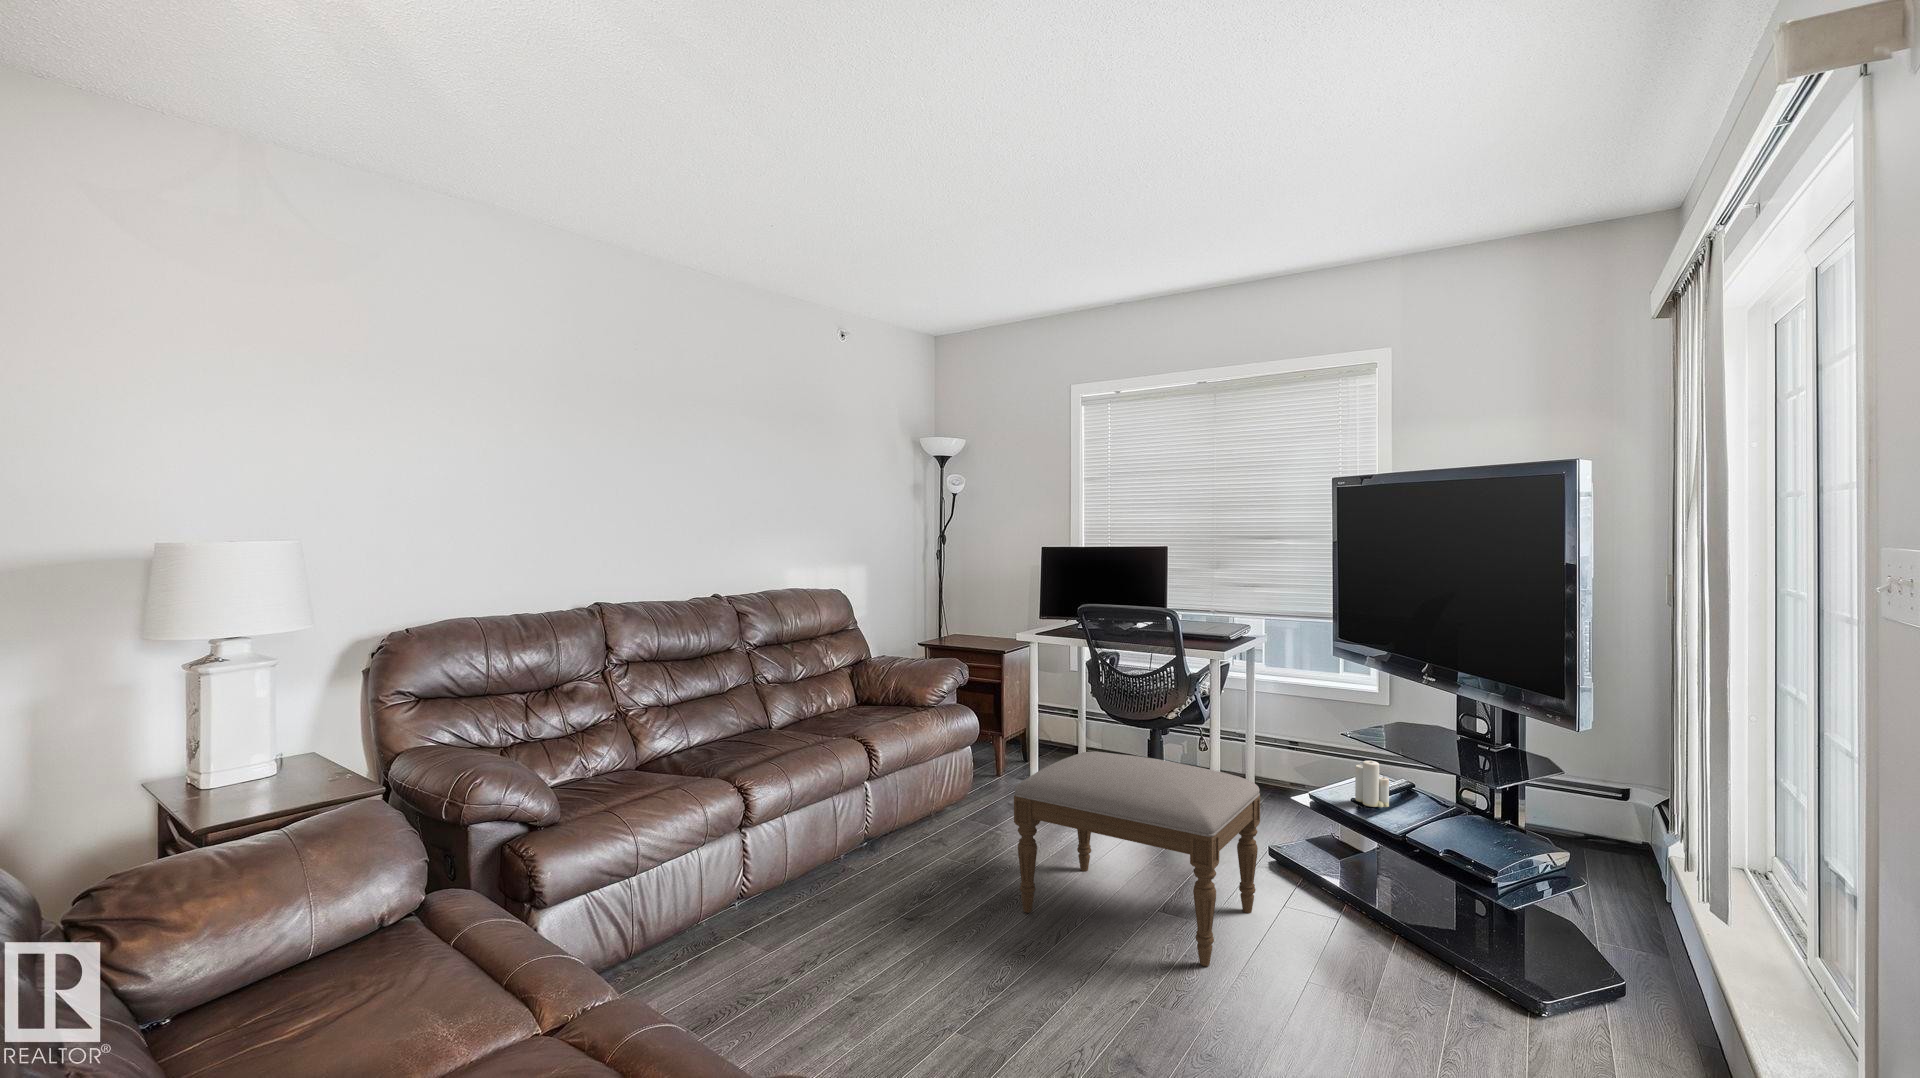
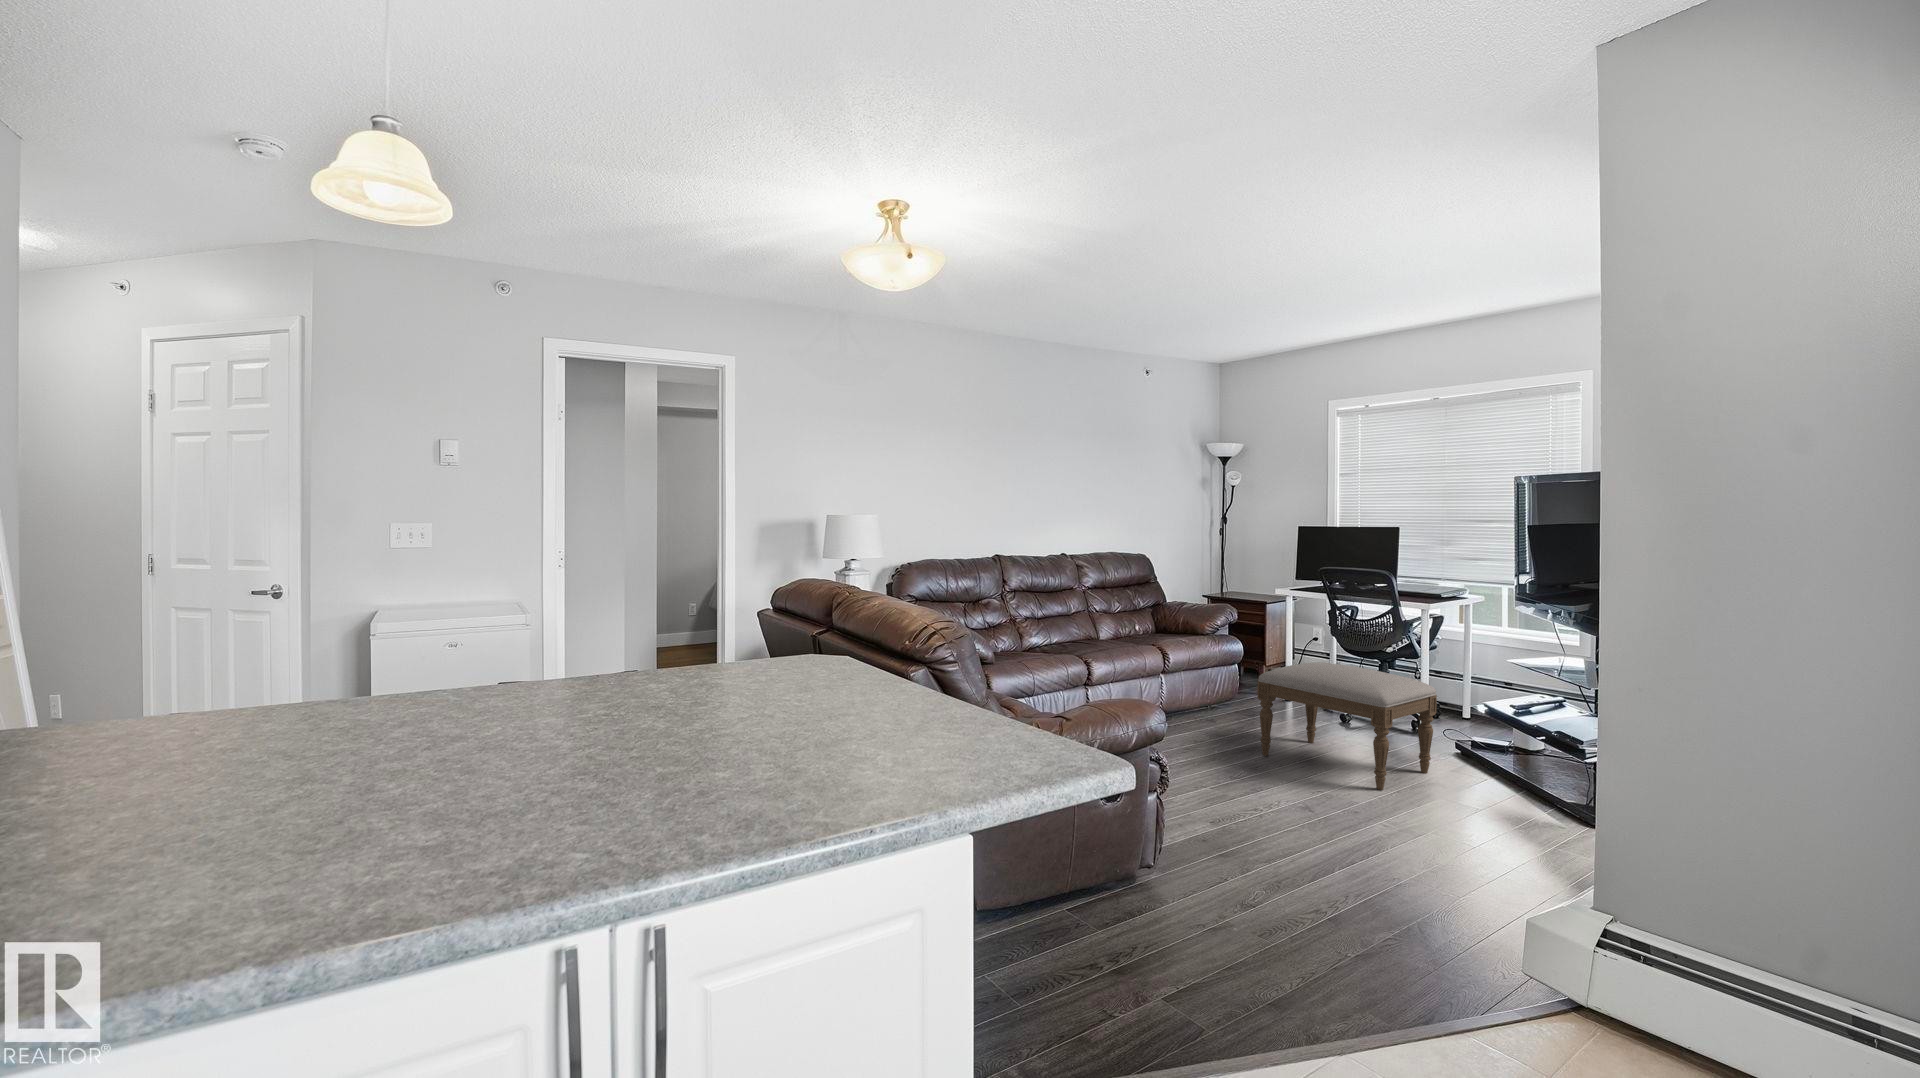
candle: present [1355,761,1389,807] -> none [1530,683,1557,720]

